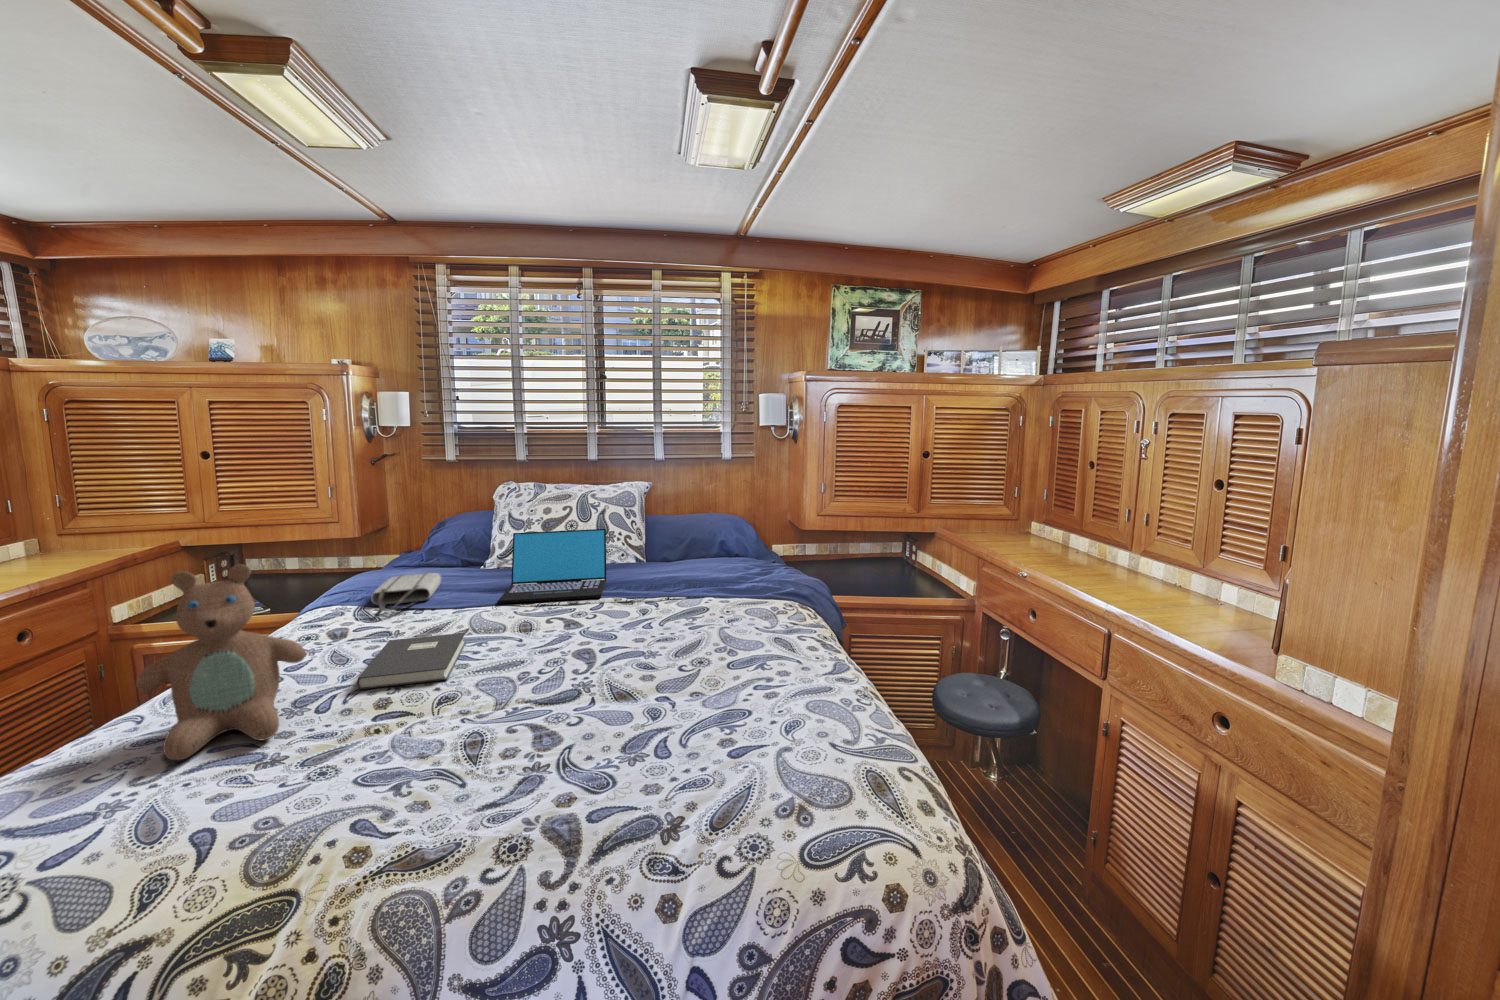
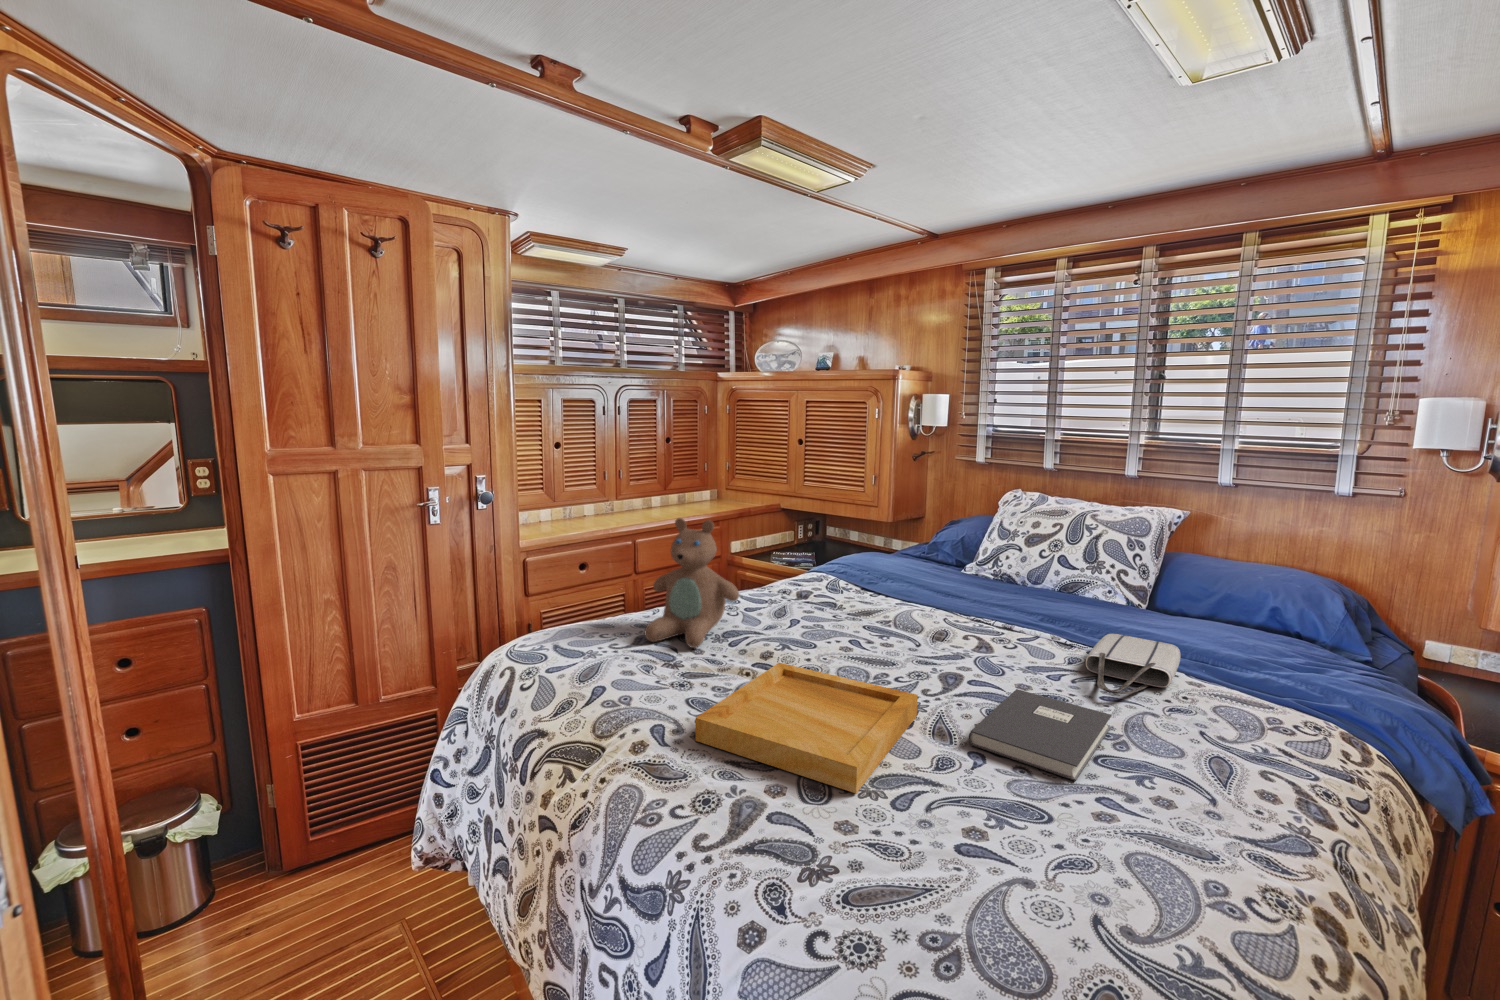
laptop: present [498,529,606,603] -> none [939,541,1083,629]
tote bag: present [371,573,441,611] -> present [1086,634,1181,694]
book: present [357,633,466,689] -> present [969,689,1111,781]
tray: none [420,672,630,814] -> present [695,663,918,793]

